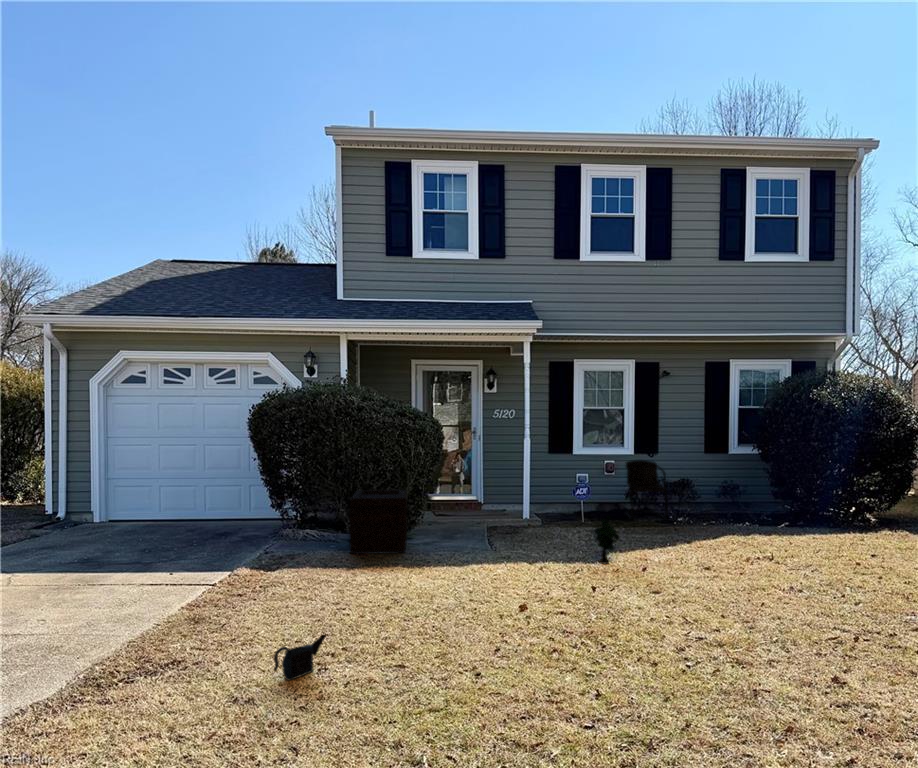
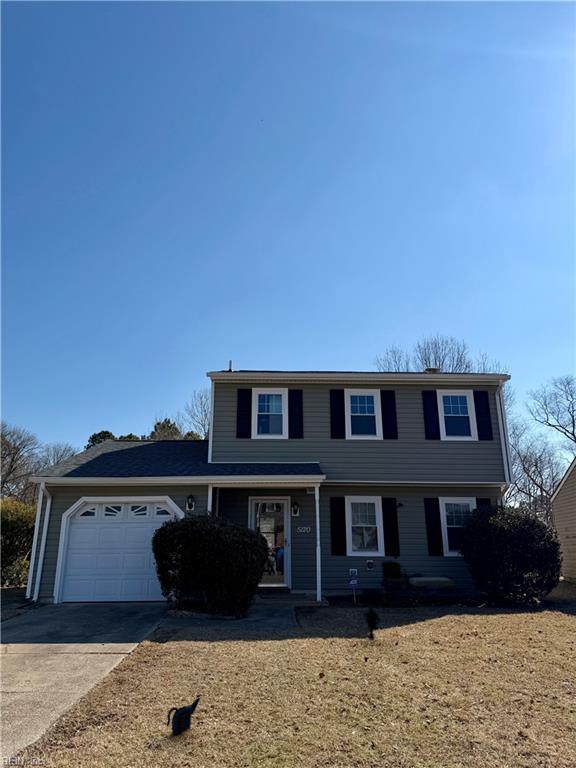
bench: none [669,483,744,517] -> present [409,577,456,601]
wooden crate: present [350,490,407,554] -> none [208,583,246,630]

